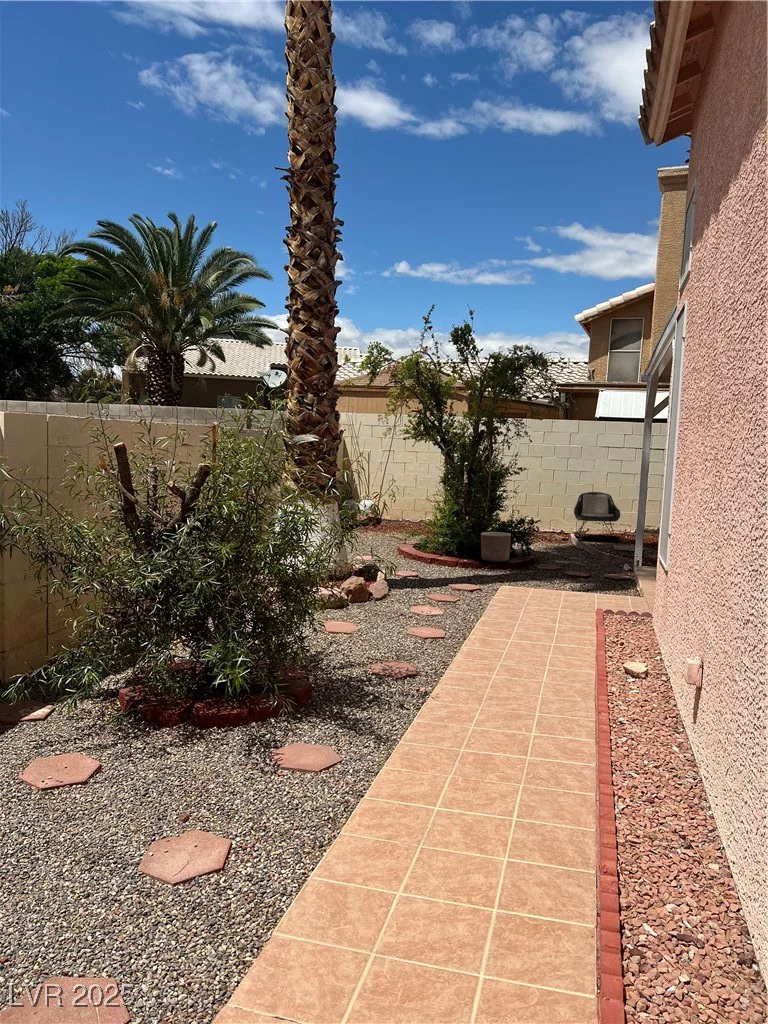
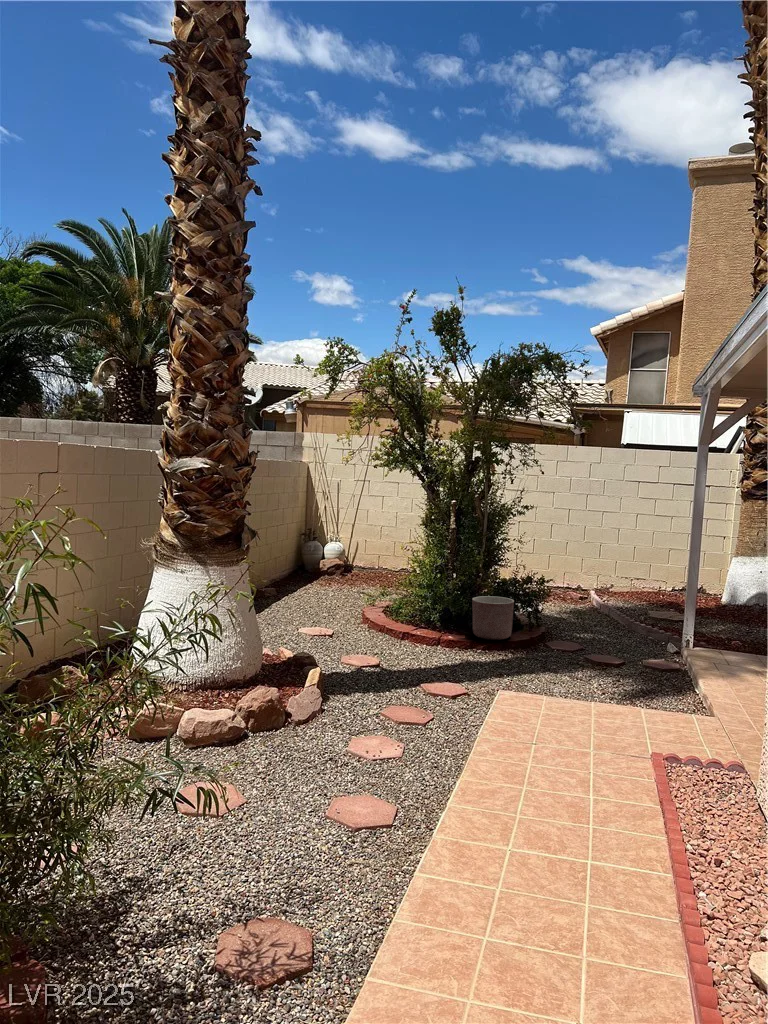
lounge chair: present [574,492,620,543] -> none [597,538,658,607]

